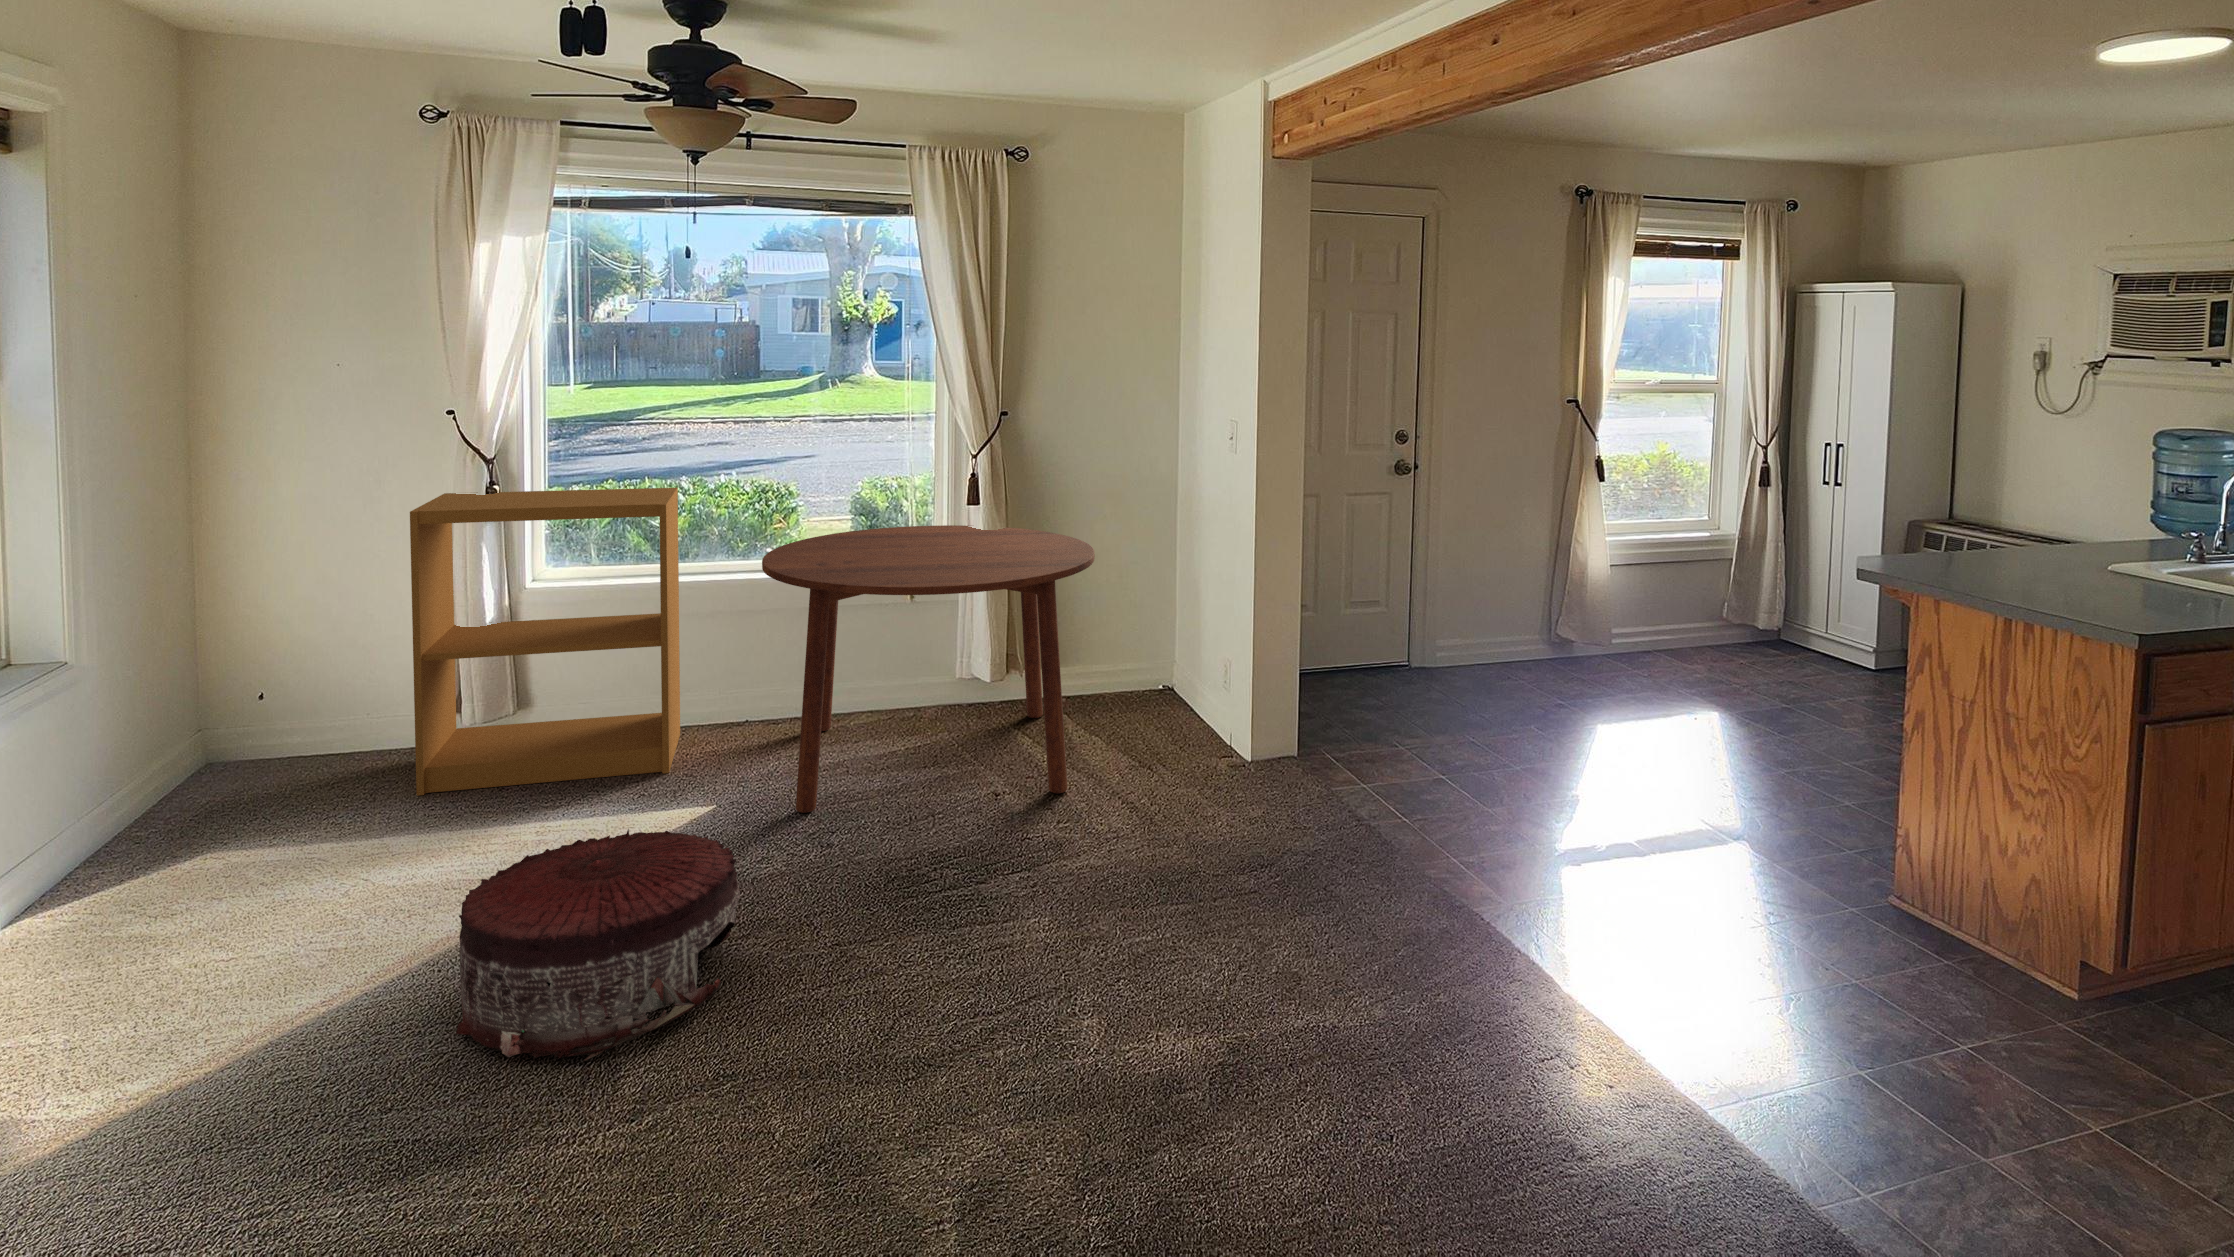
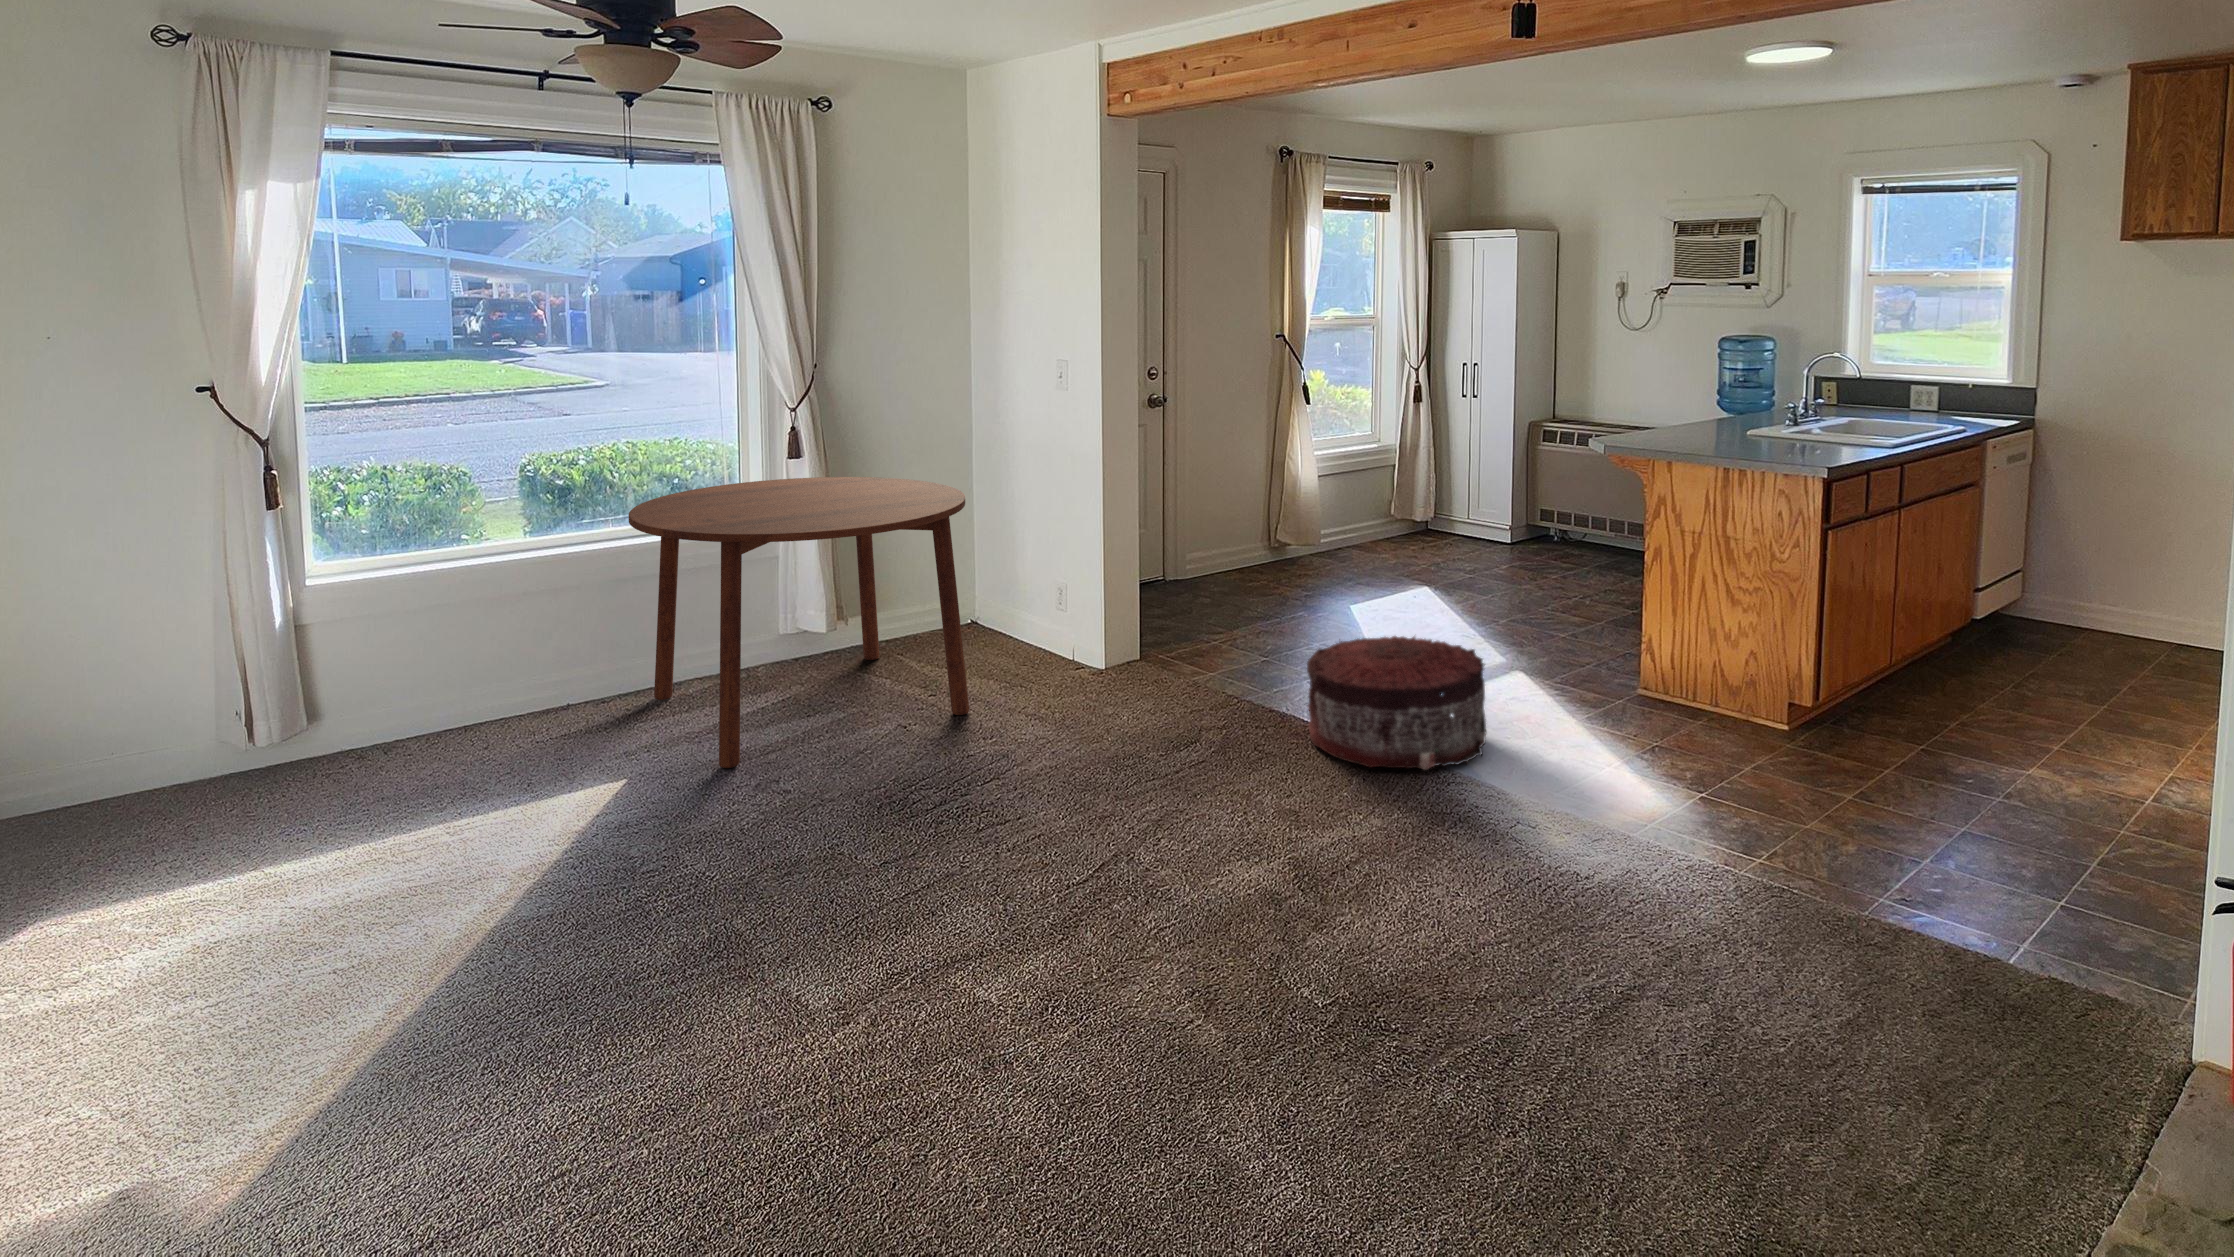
bookshelf: present [410,488,680,796] -> none [211,458,537,825]
pouf: present [456,829,740,1061] -> present [1307,636,1486,770]

